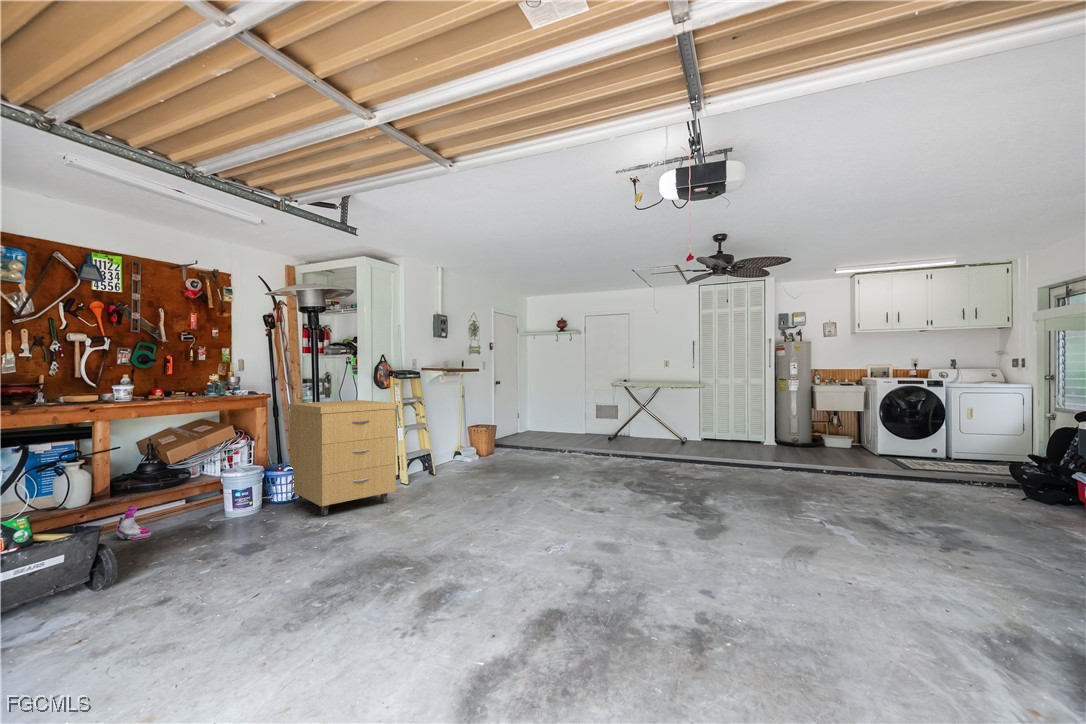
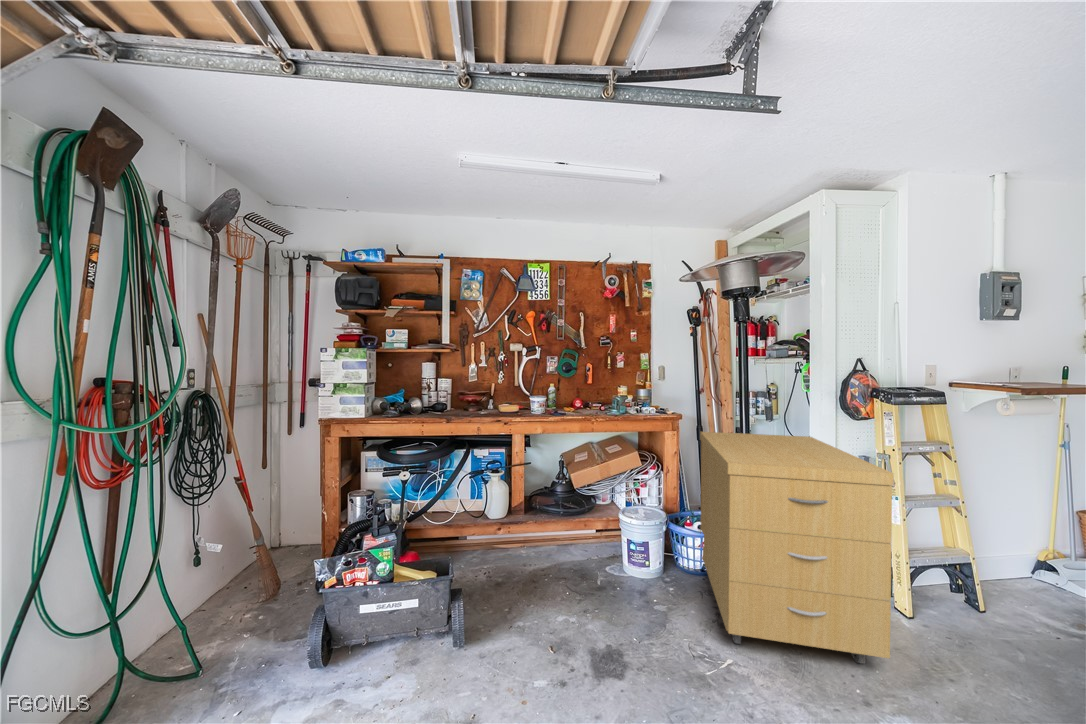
boots: present [116,506,151,540] -> none [523,523,549,566]

